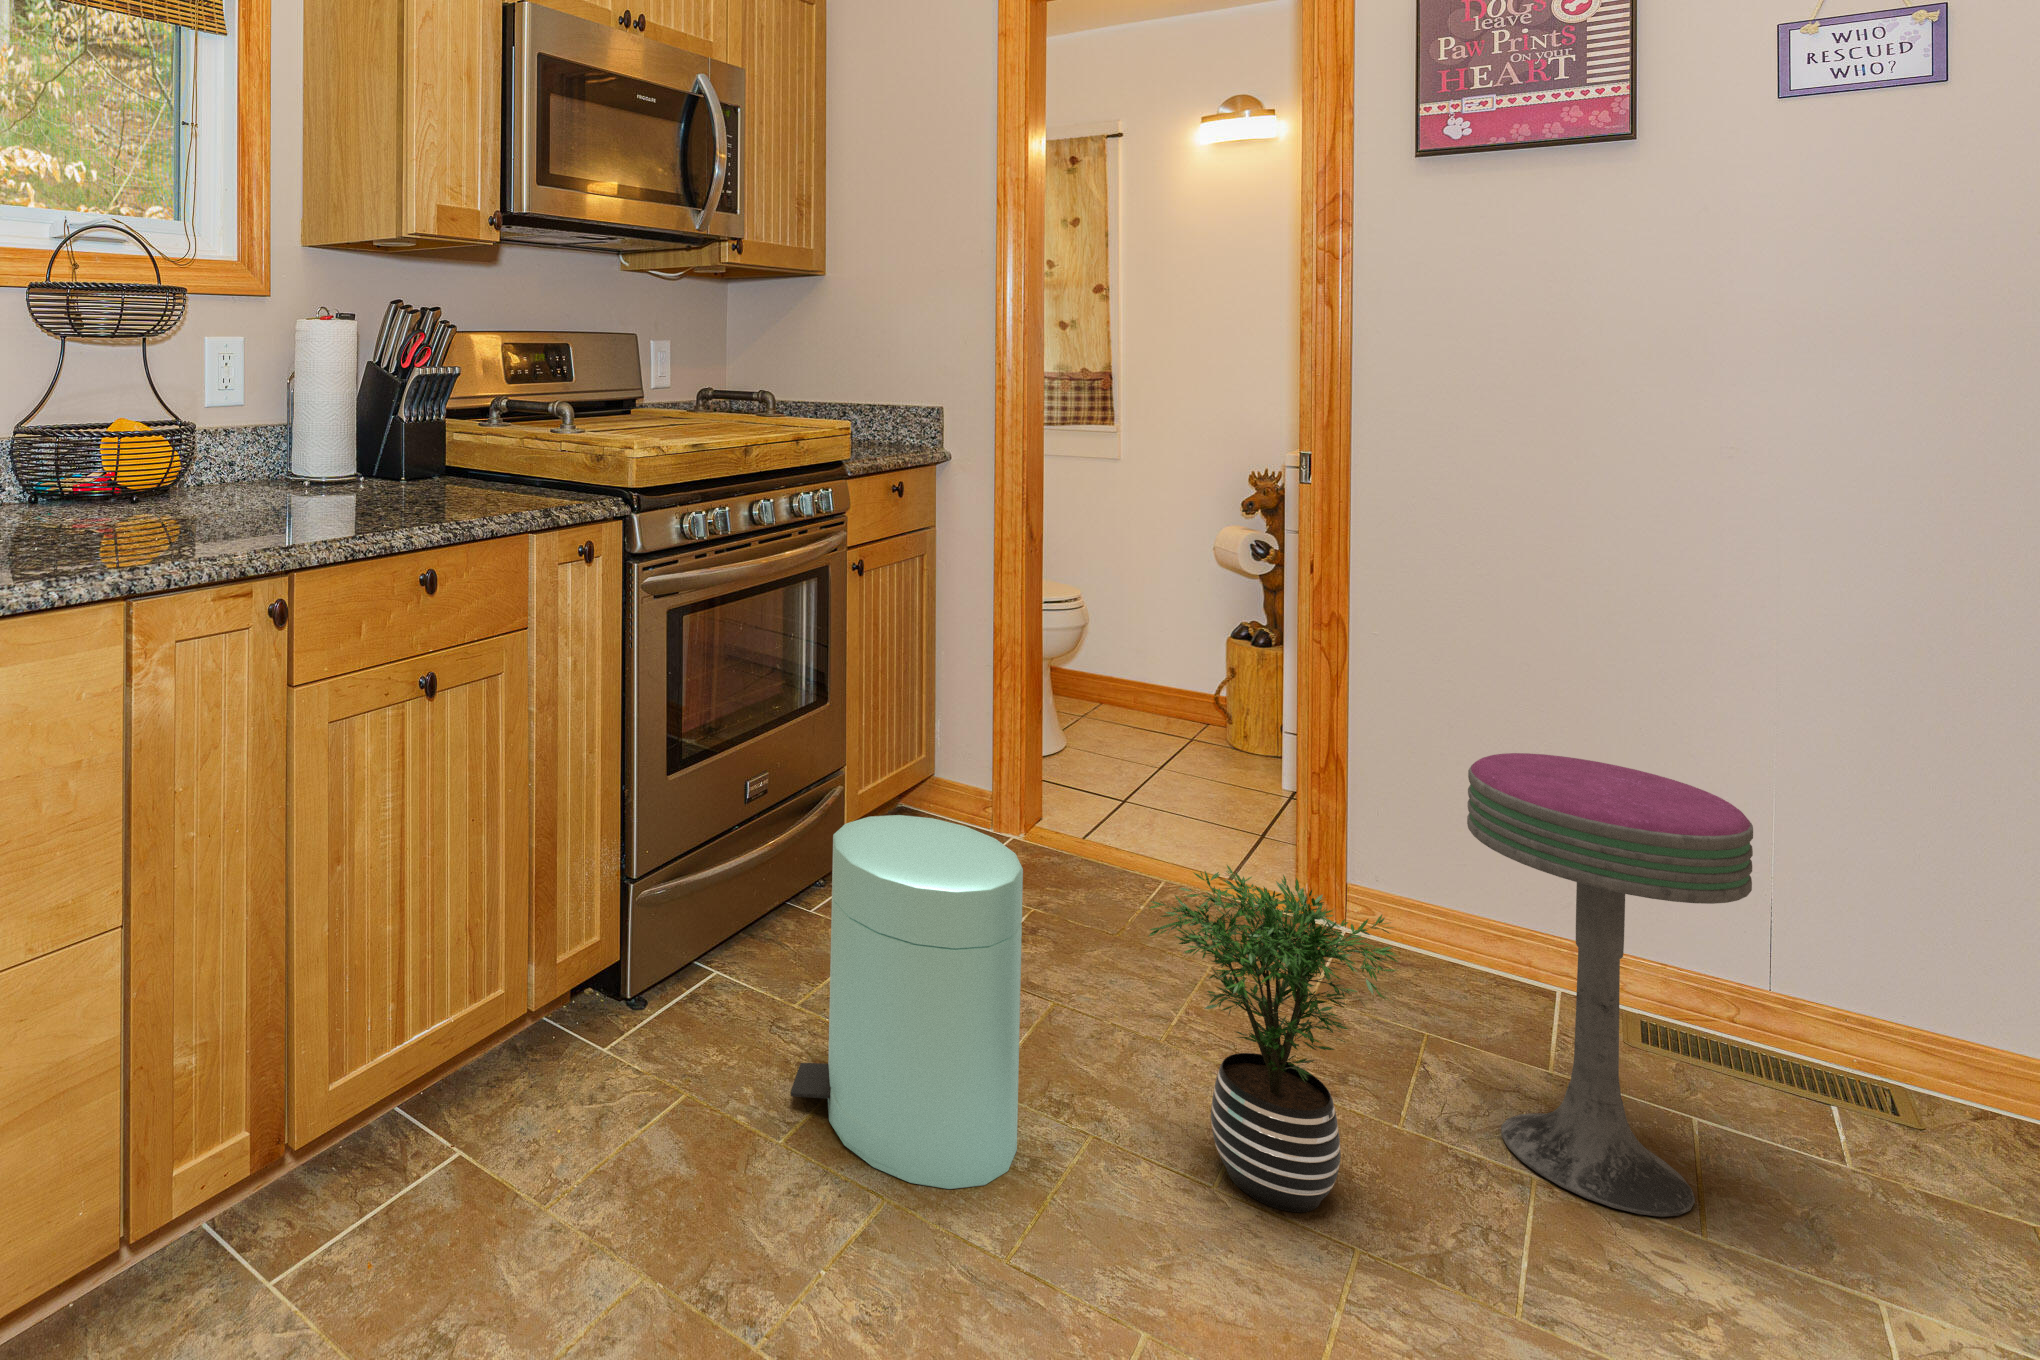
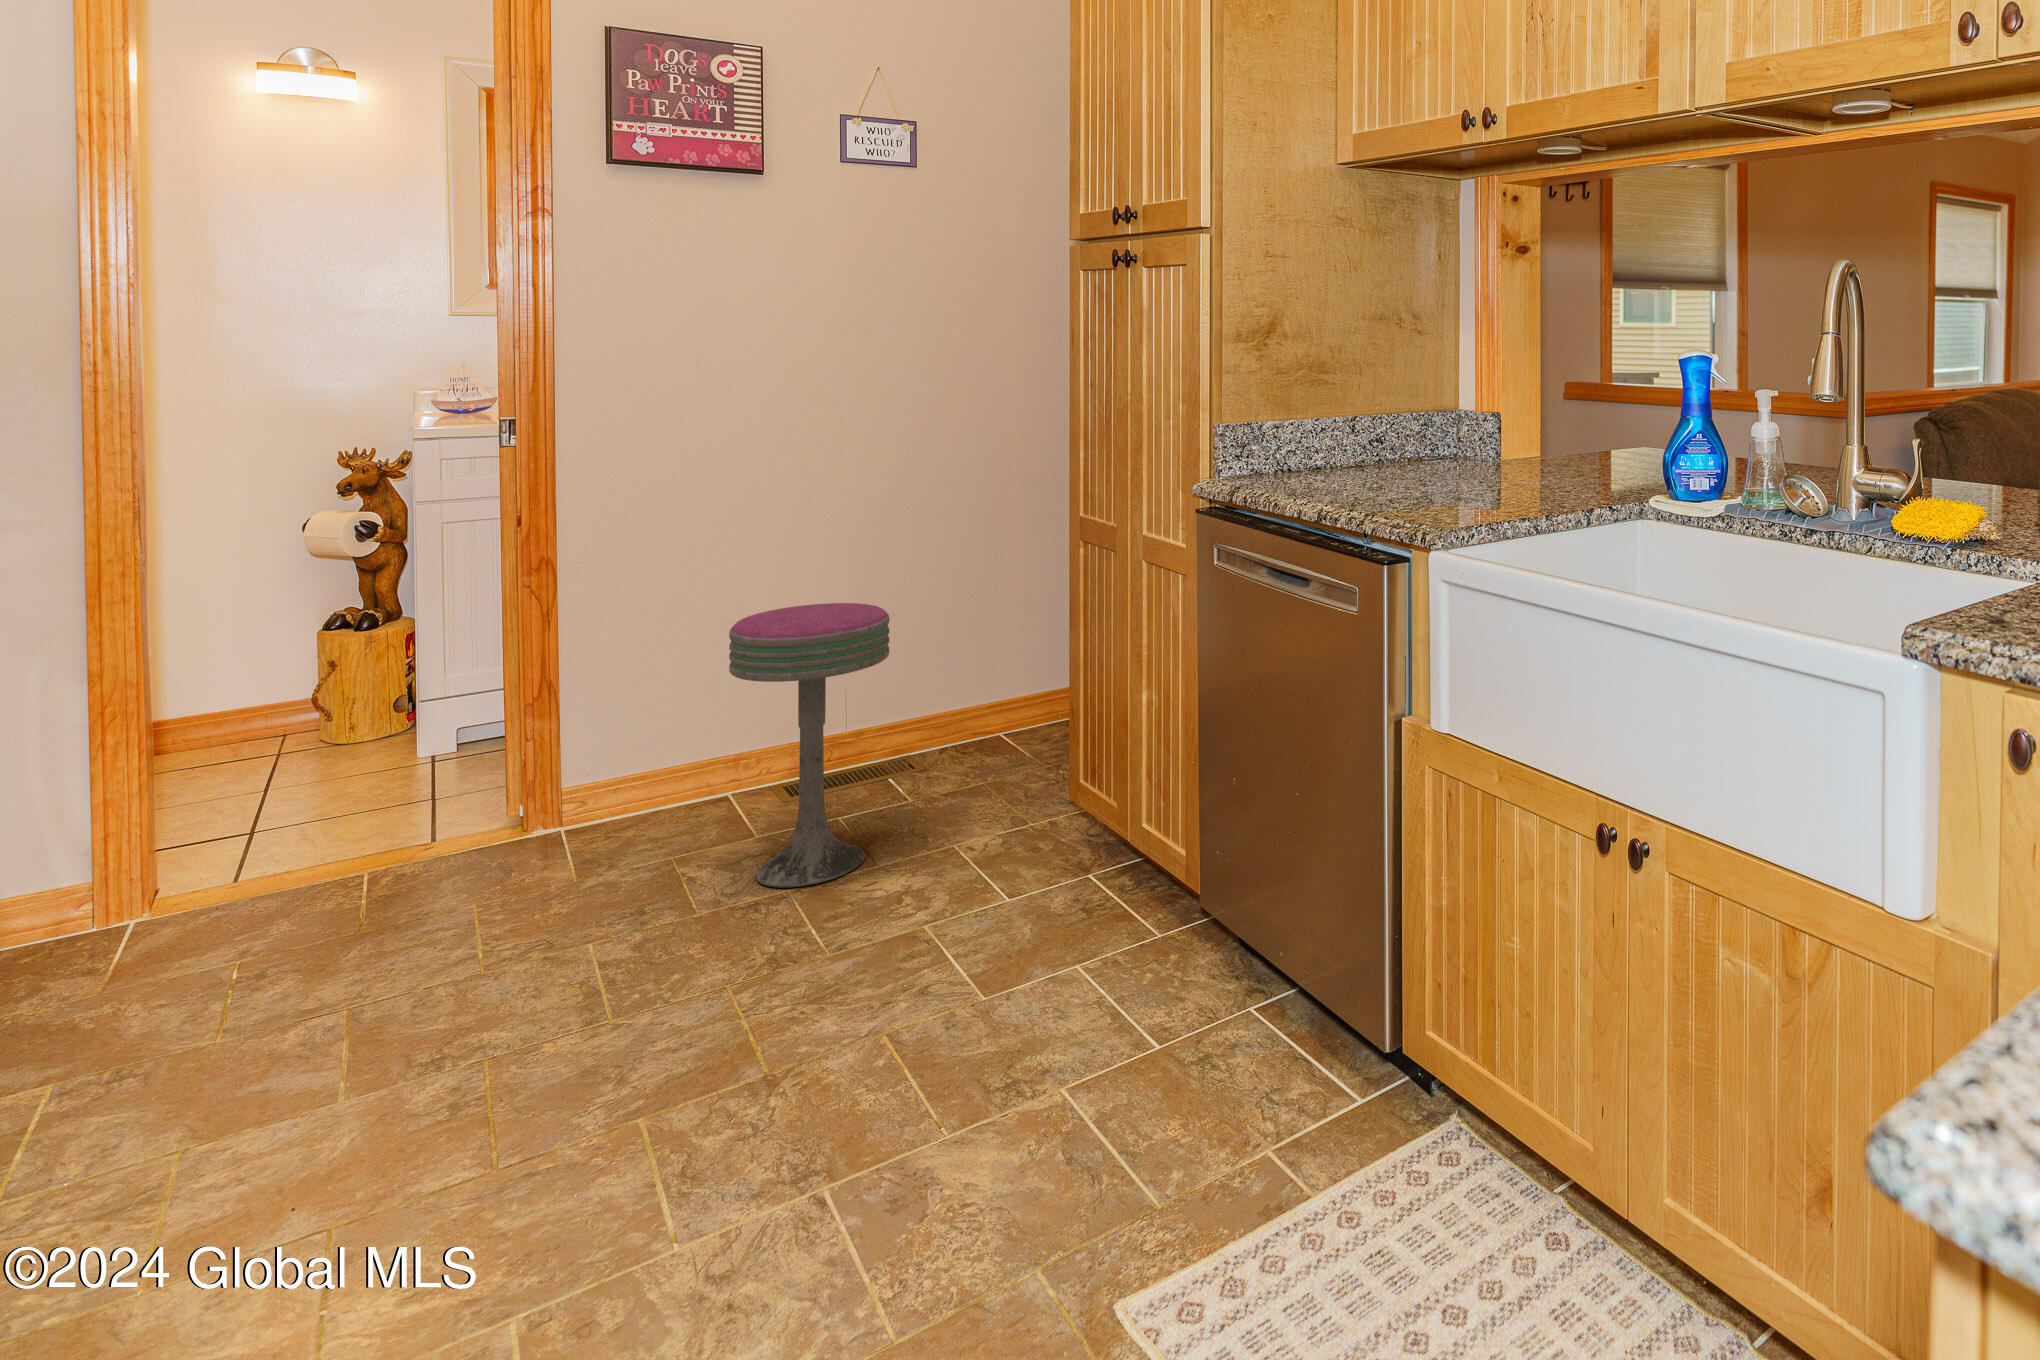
trash can: present [791,815,1023,1189] -> none [88,836,434,1263]
potted plant: present [1149,865,1398,1212] -> none [532,748,745,1010]

